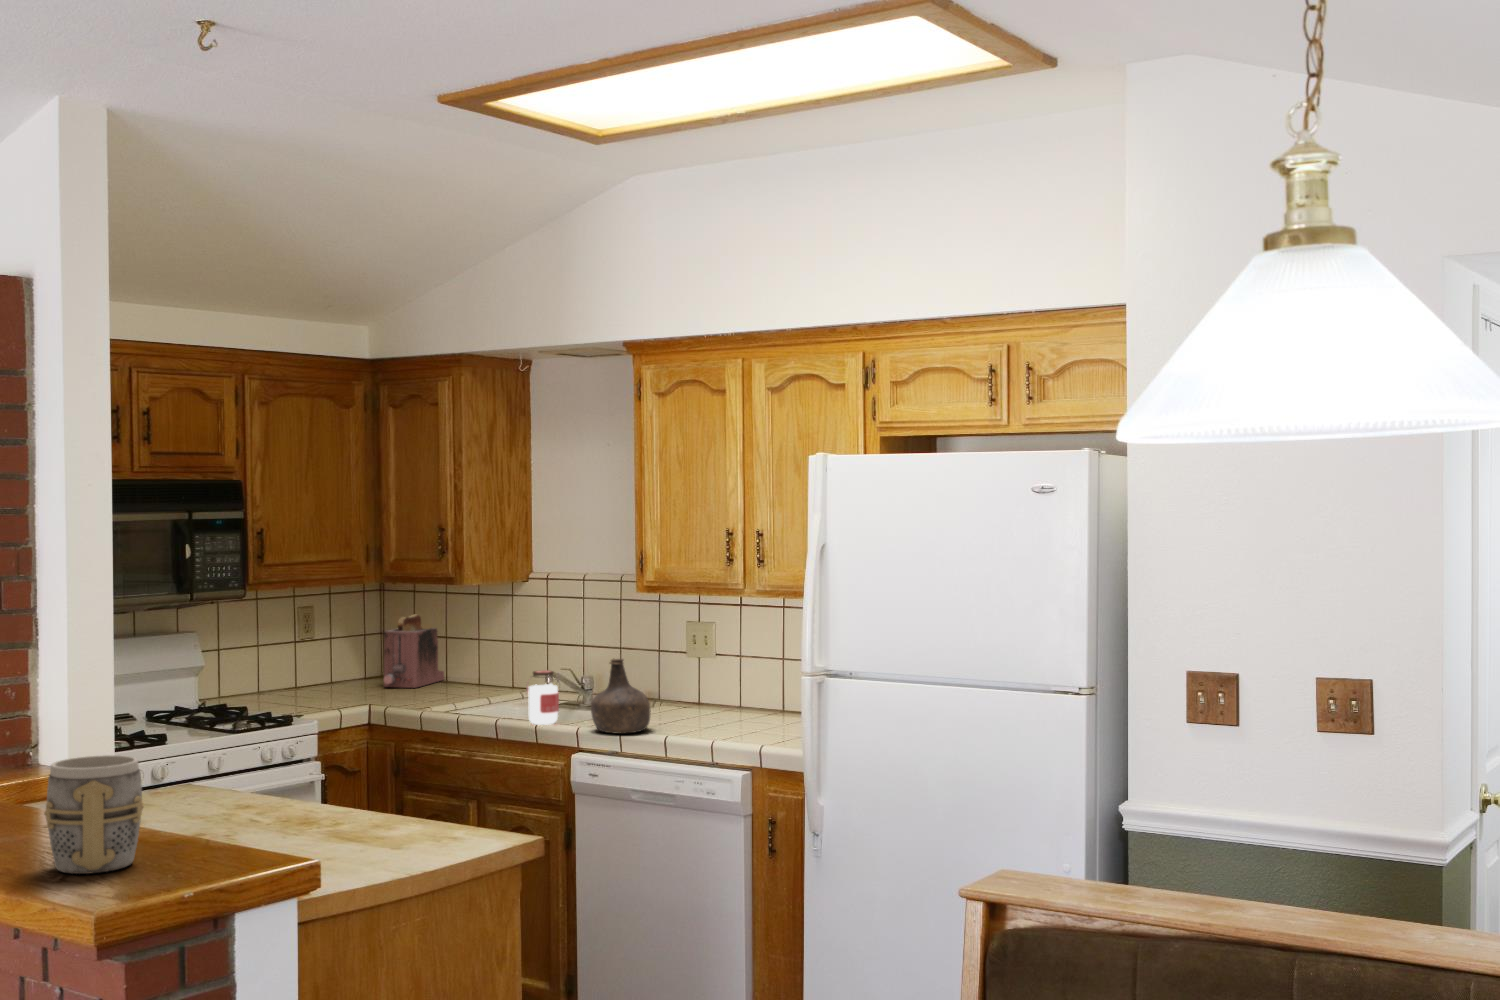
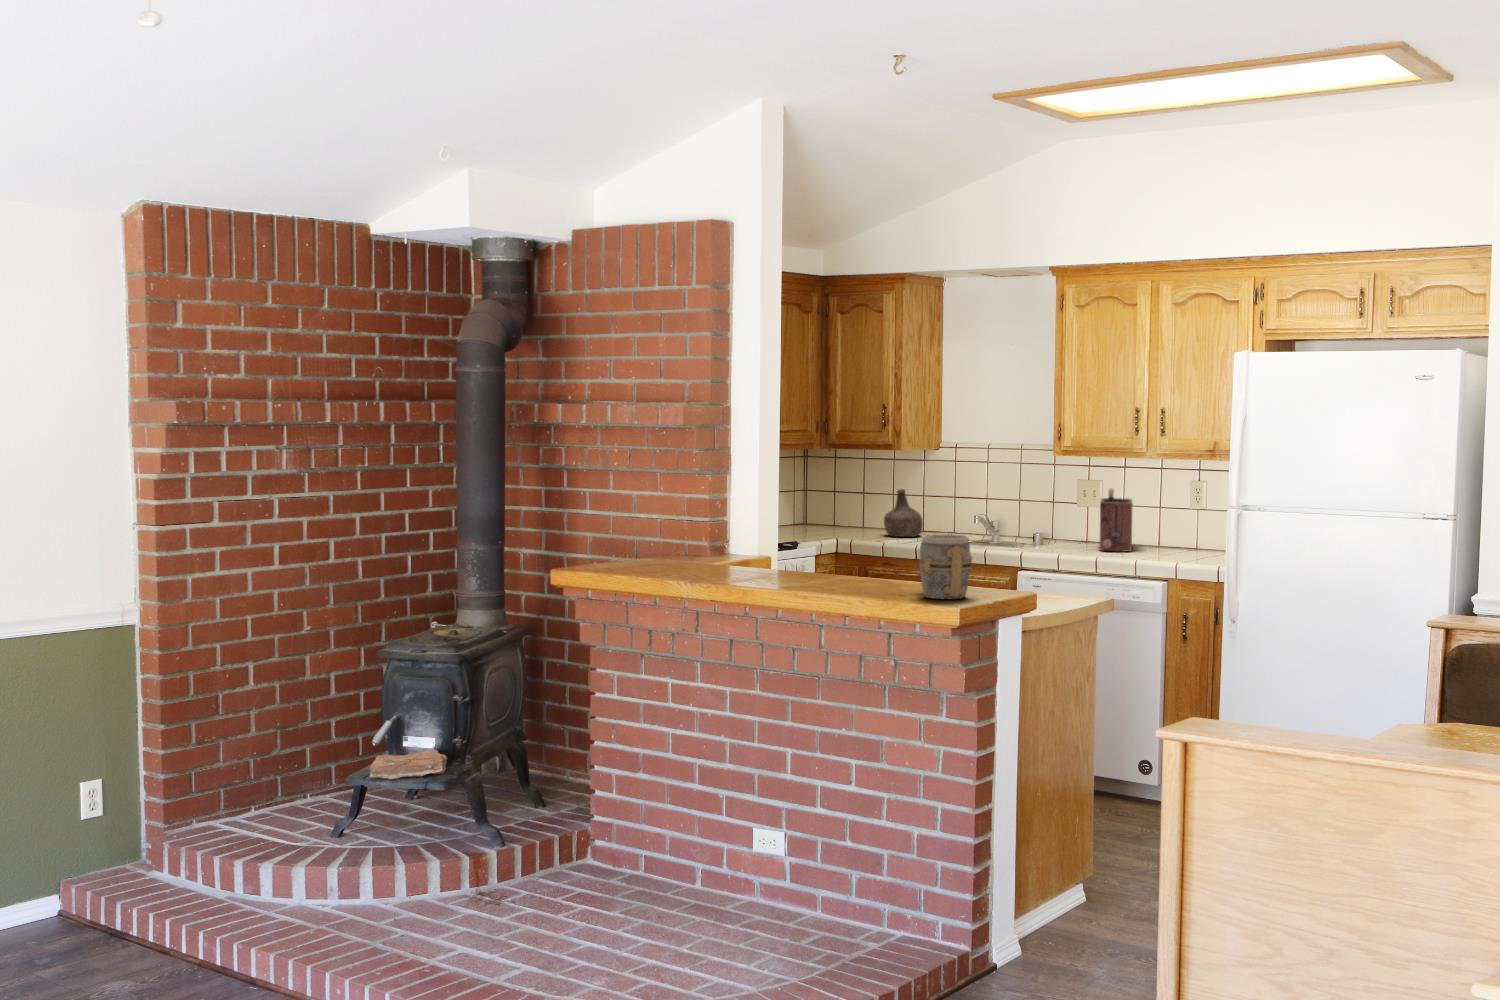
toaster: present [384,614,444,688] -> present [1099,488,1133,551]
bottle: present [591,659,651,734] -> present [884,489,923,537]
jar: present [528,670,559,725] -> none [979,512,1003,552]

